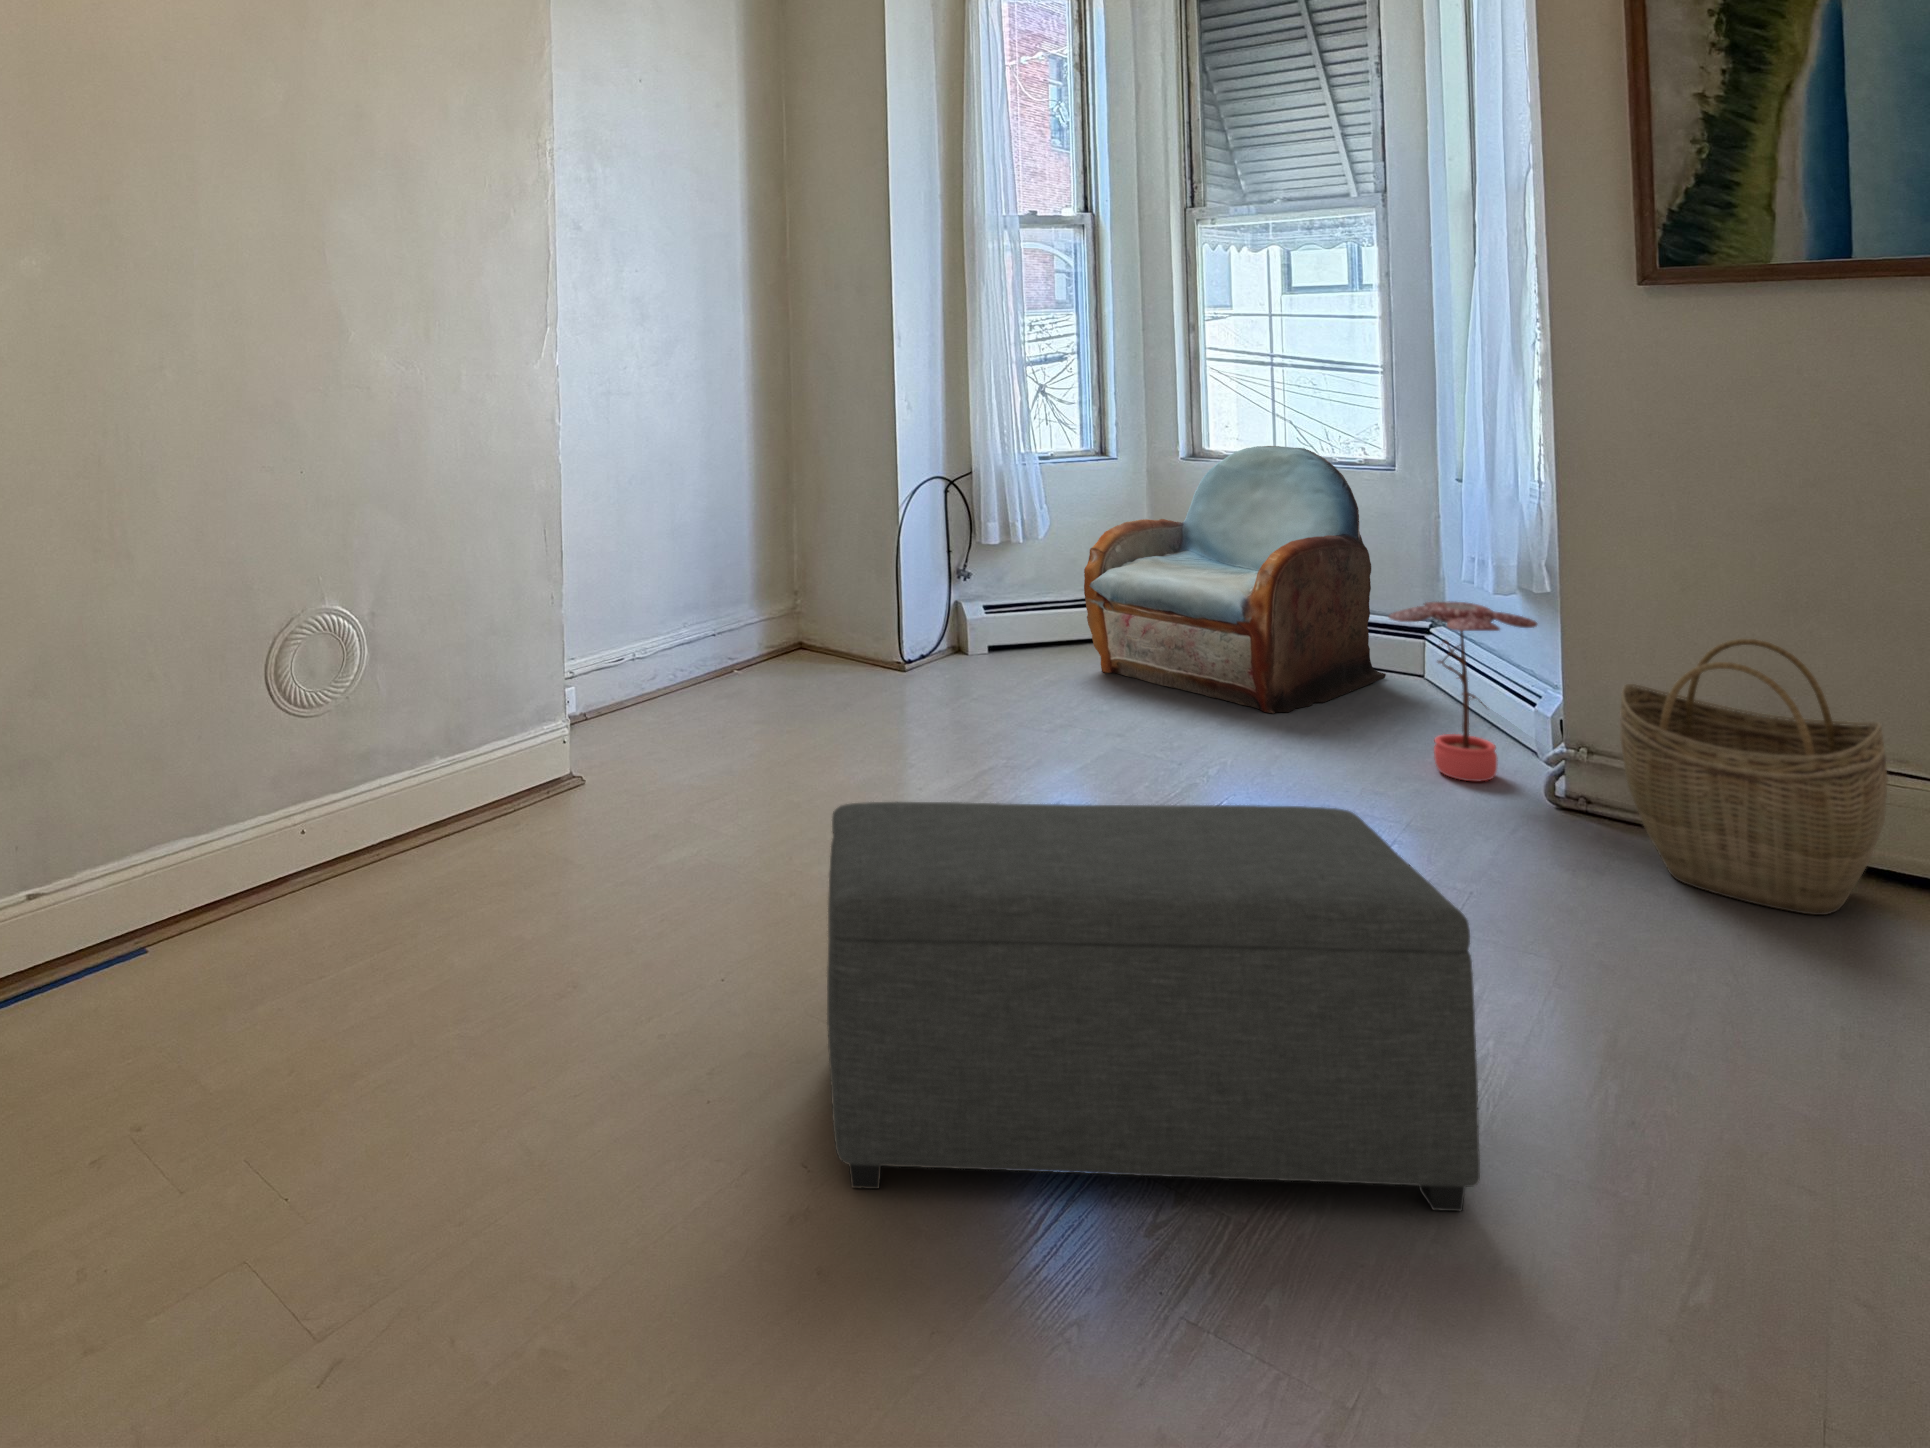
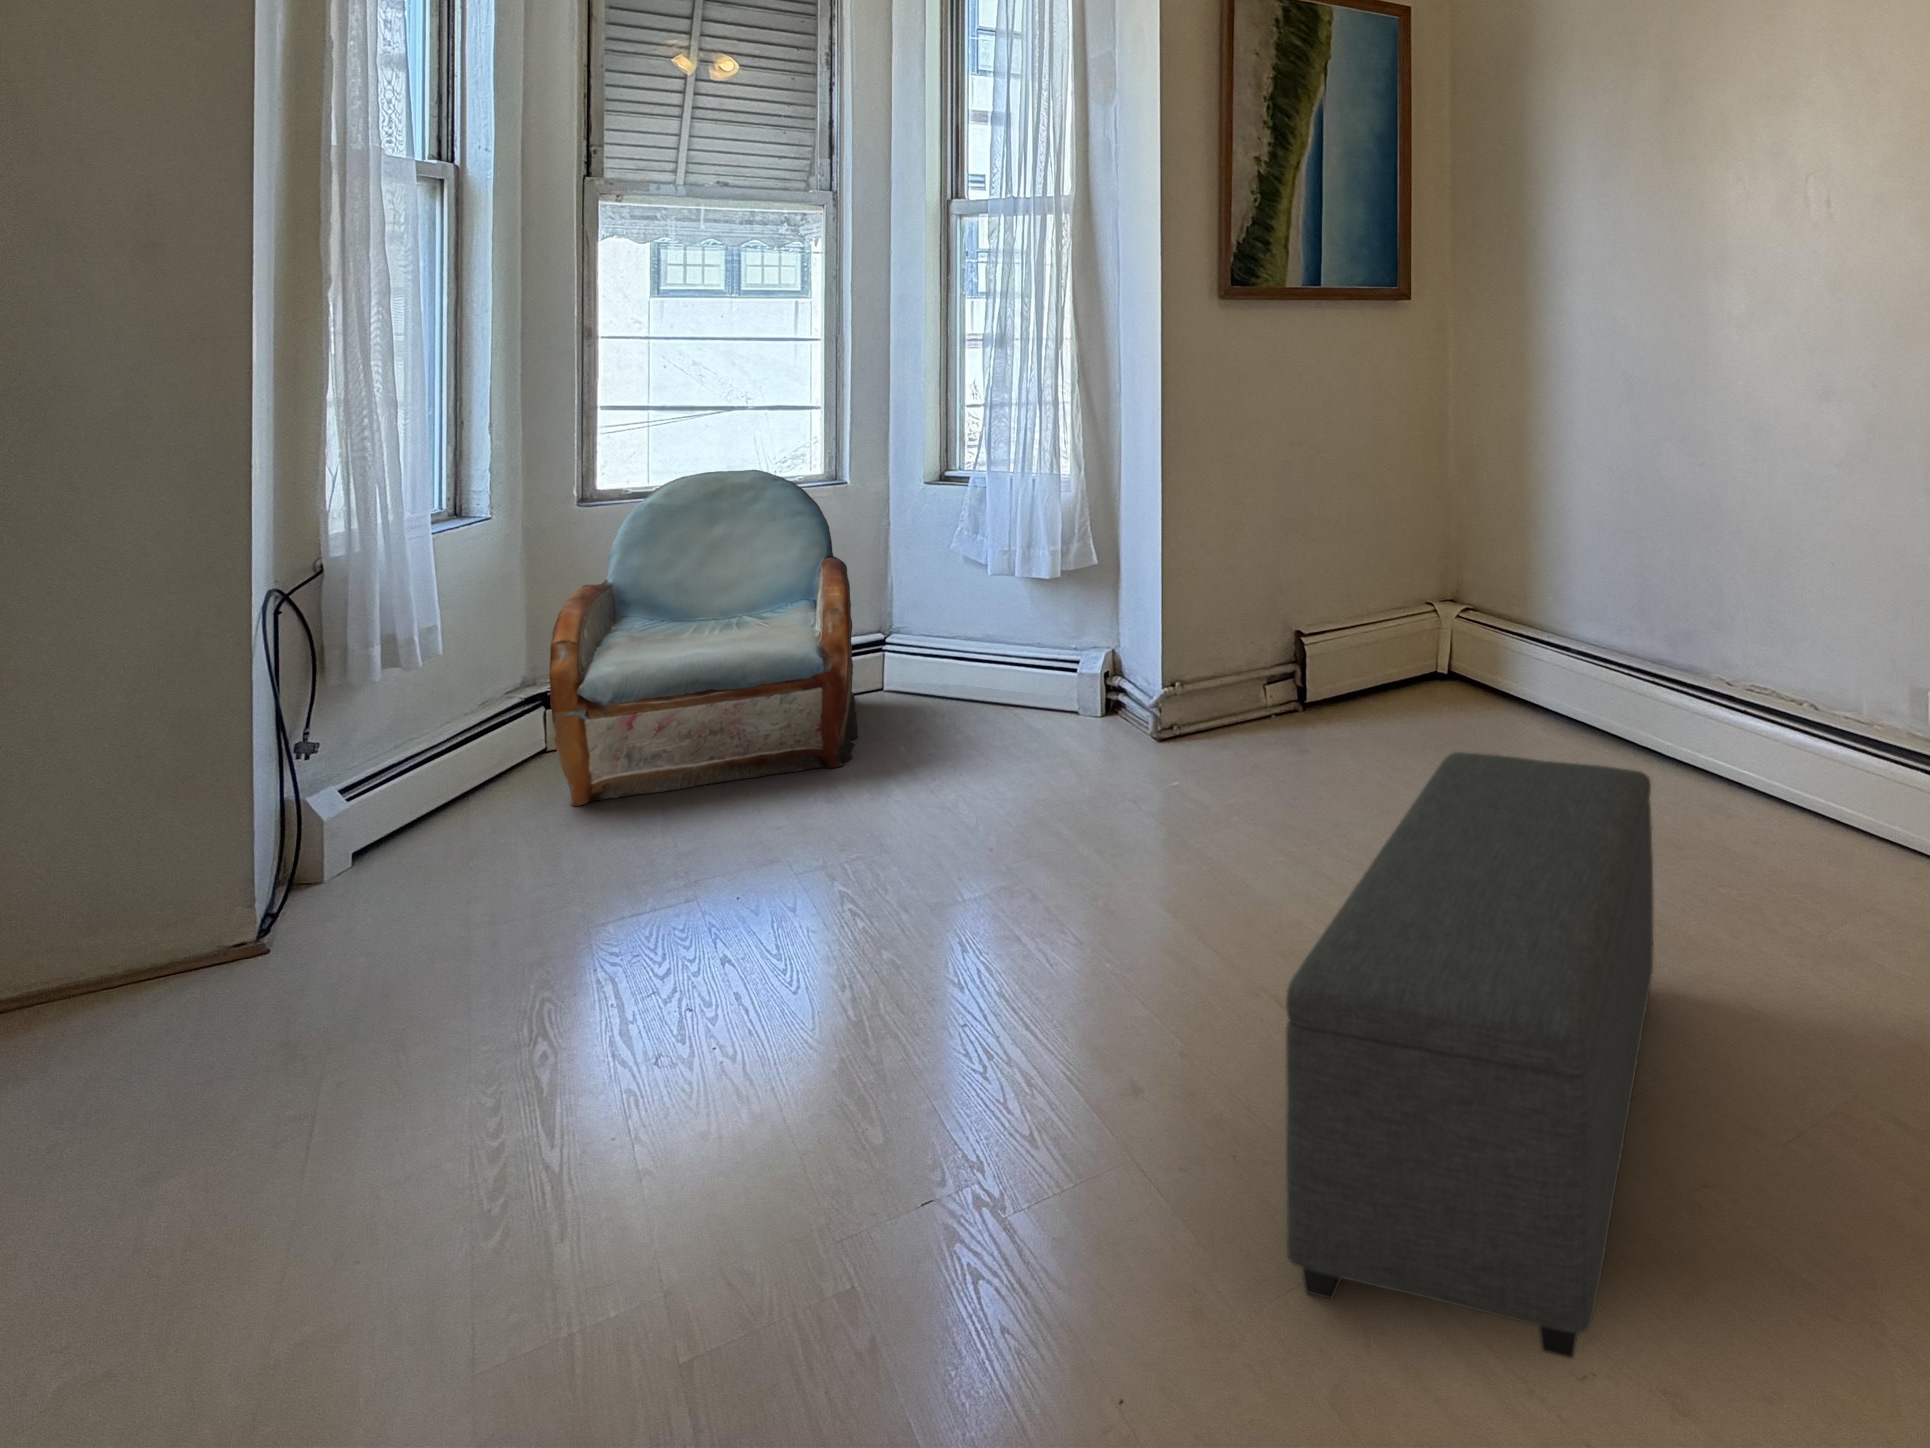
potted plant: present [1389,602,1537,781] -> none [1018,587,1122,751]
woven basket: present [1620,639,1888,915] -> none [1238,560,1387,751]

